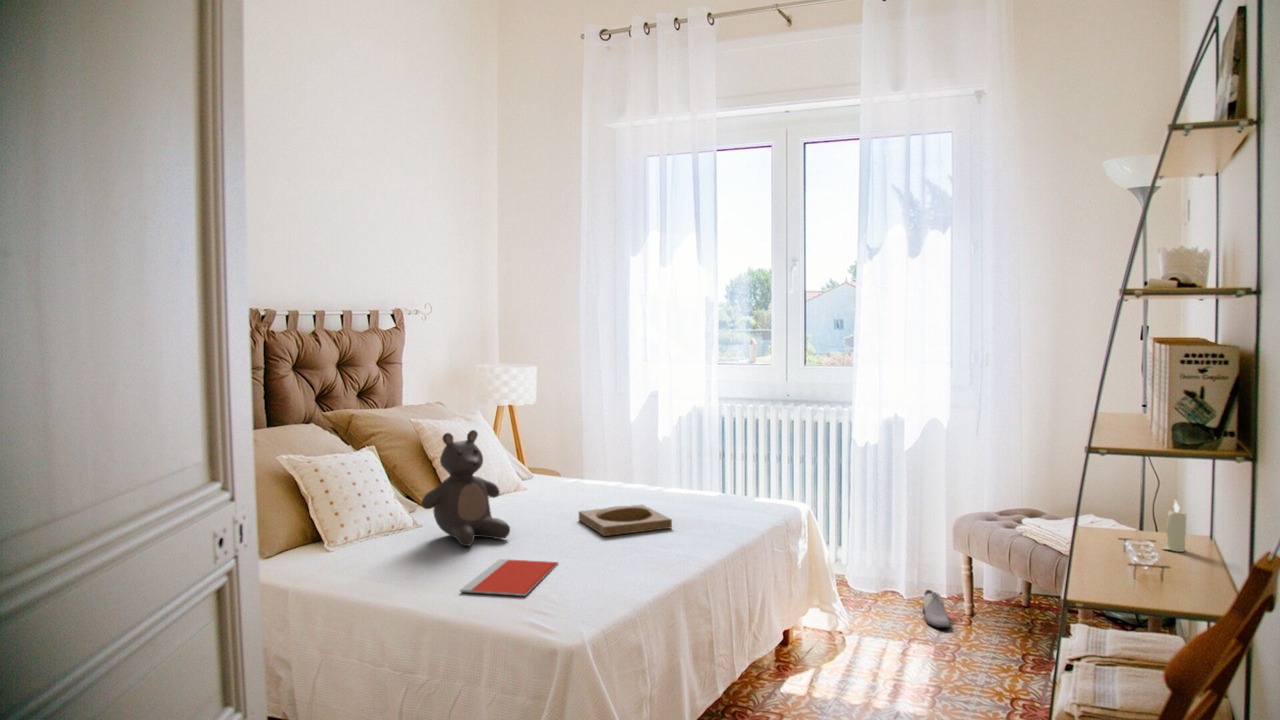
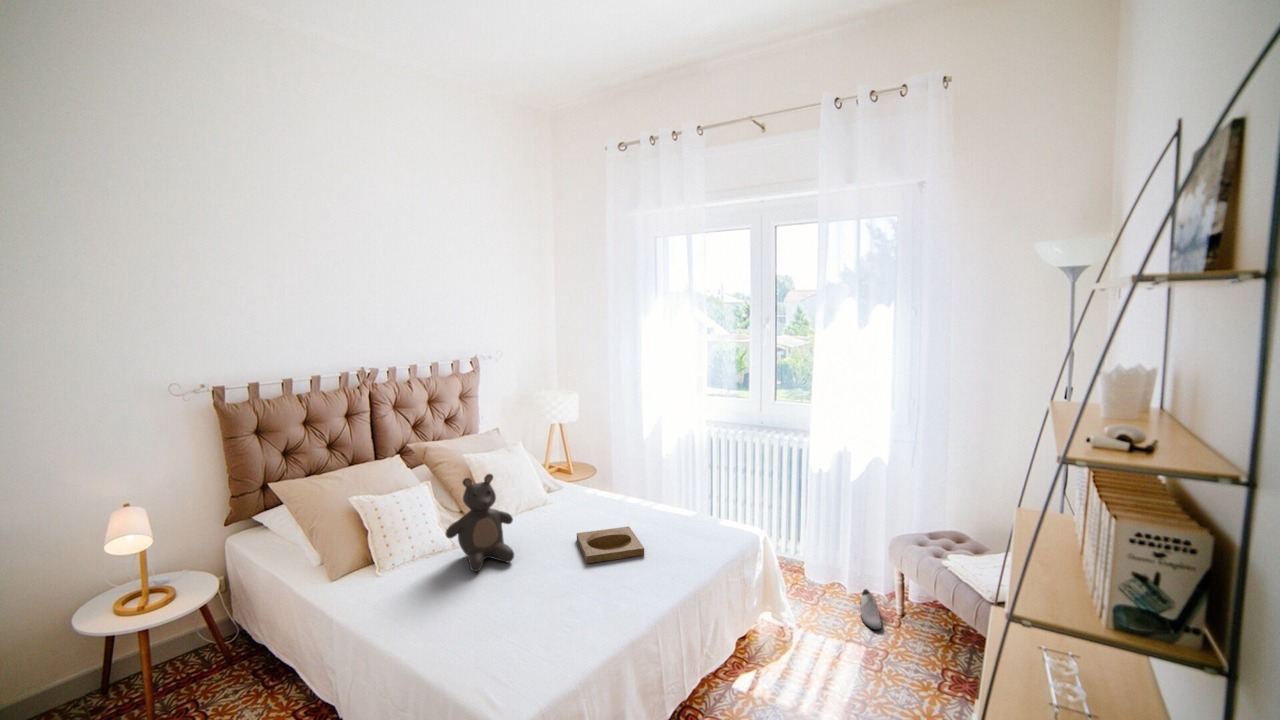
candle: present [1163,501,1186,552] -> none [1086,636,1117,691]
notebook: present [460,559,558,596] -> none [439,591,536,648]

